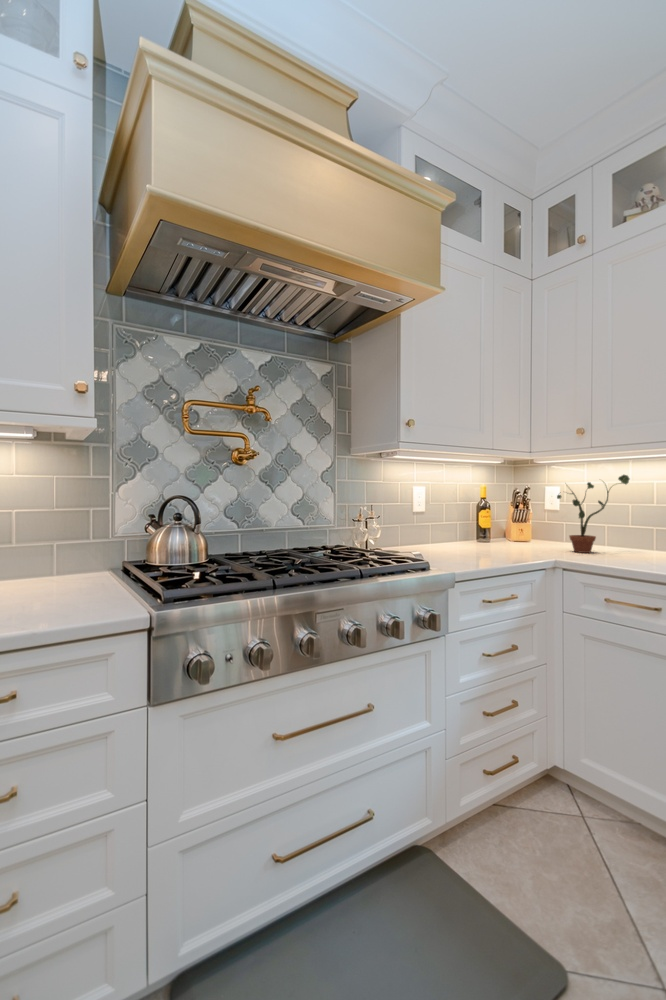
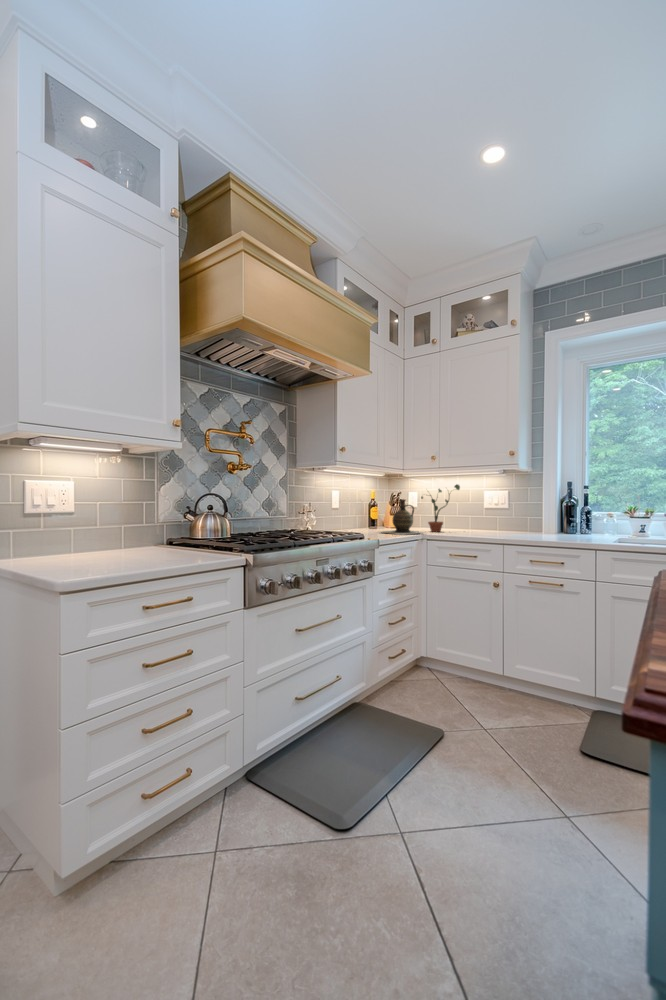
ceramic jug: none [475,500,561,559] -> present [381,499,424,535]

